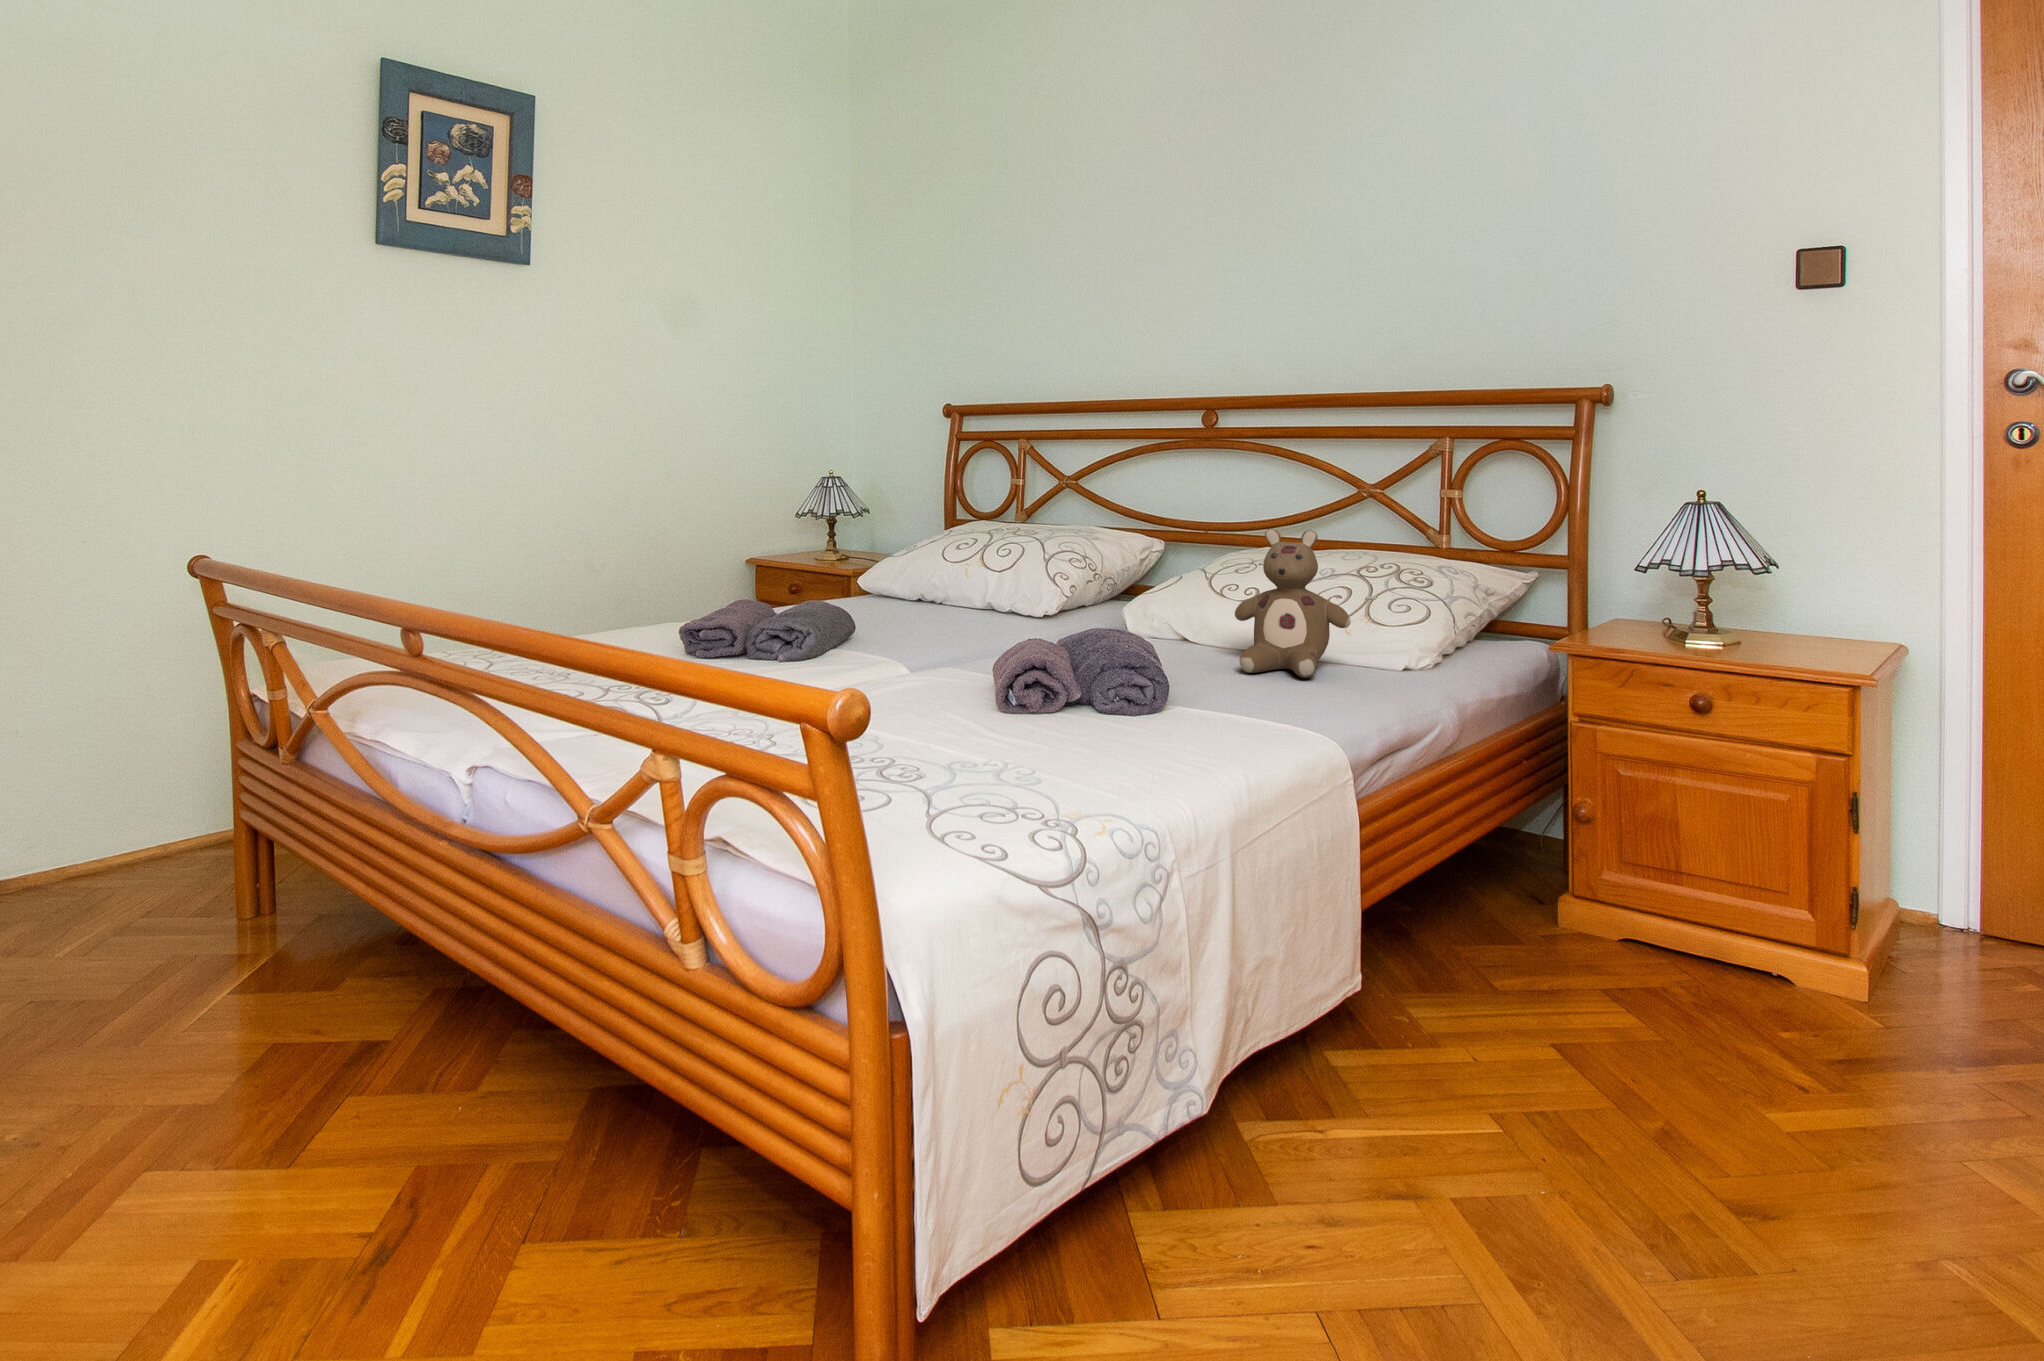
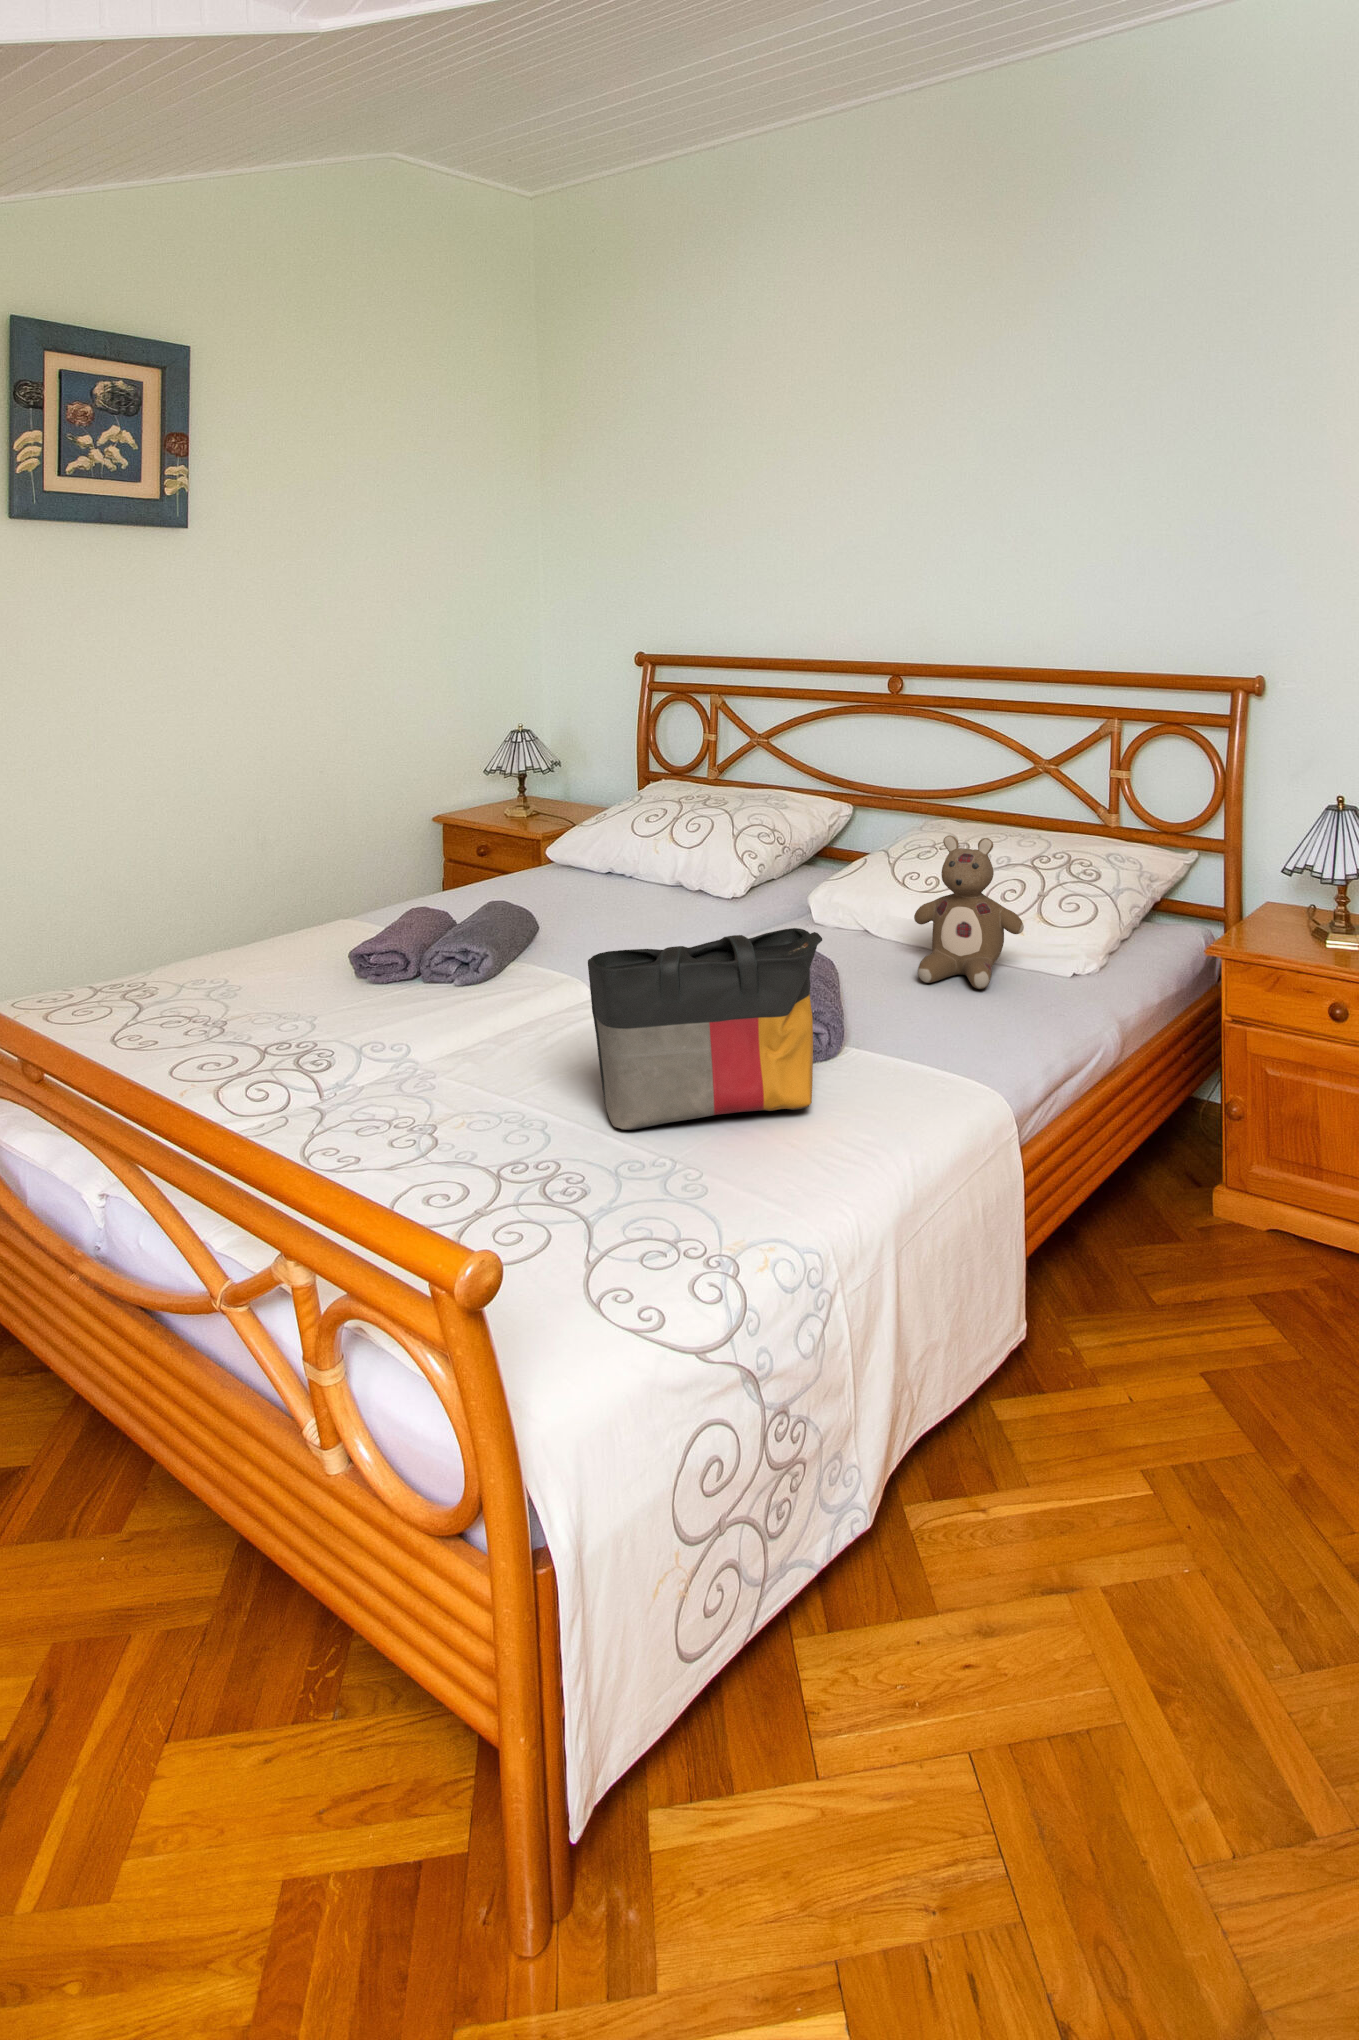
tote bag: none [923,568,1150,746] -> present [588,928,822,1130]

